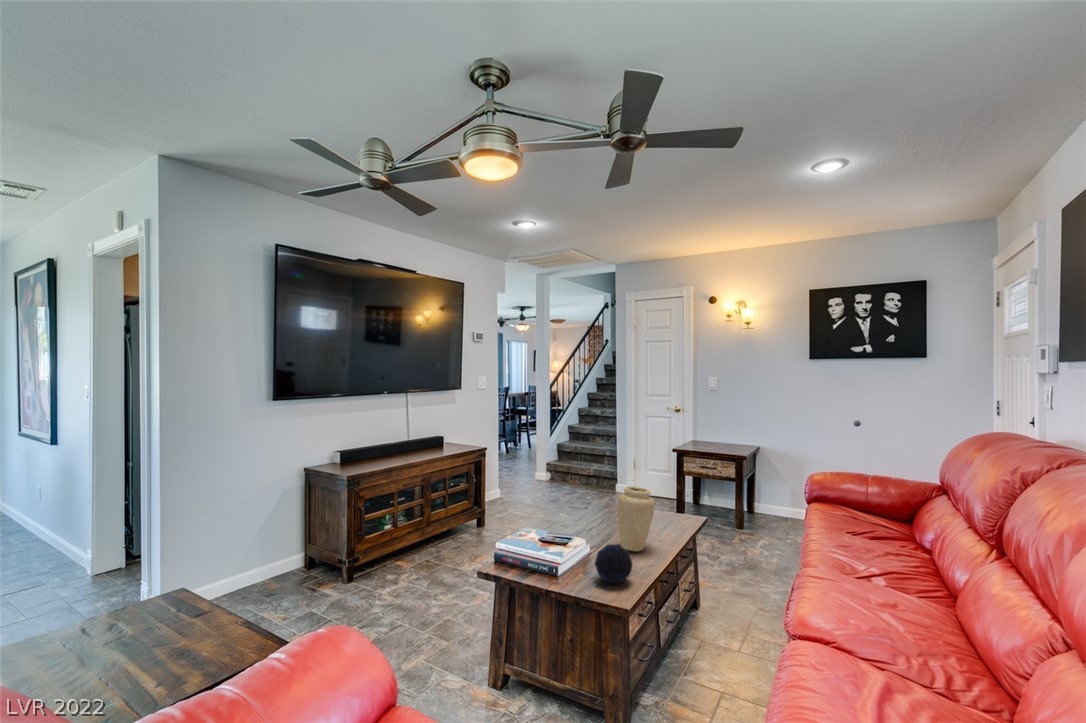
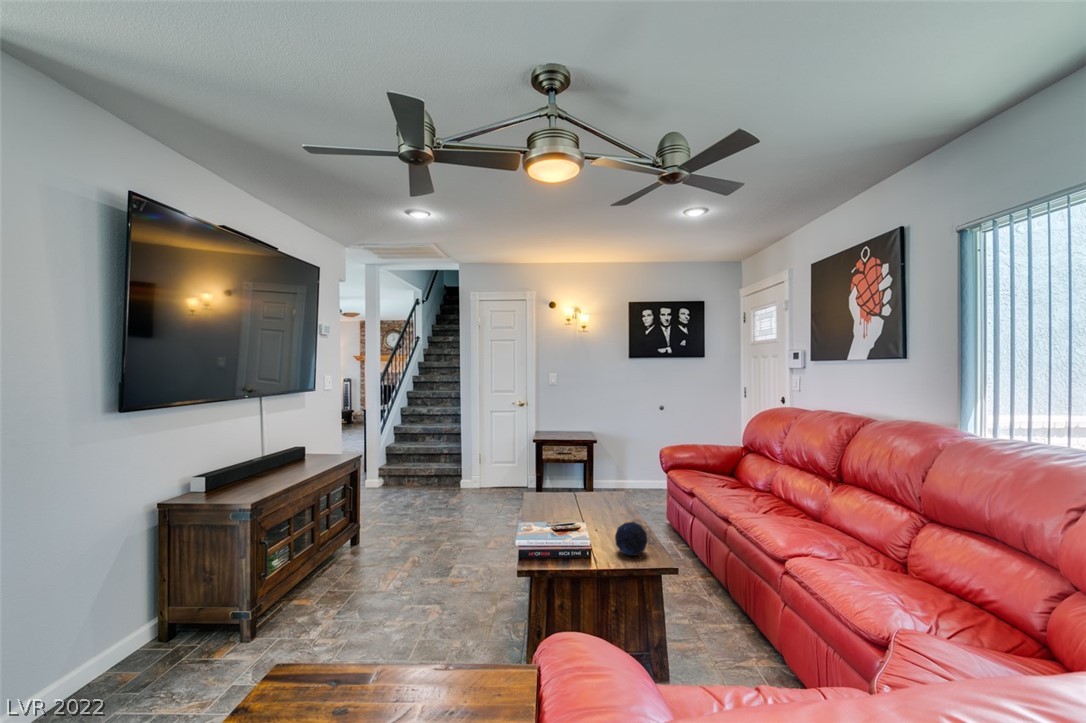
vase: present [618,487,655,551] -> none [594,473,626,528]

